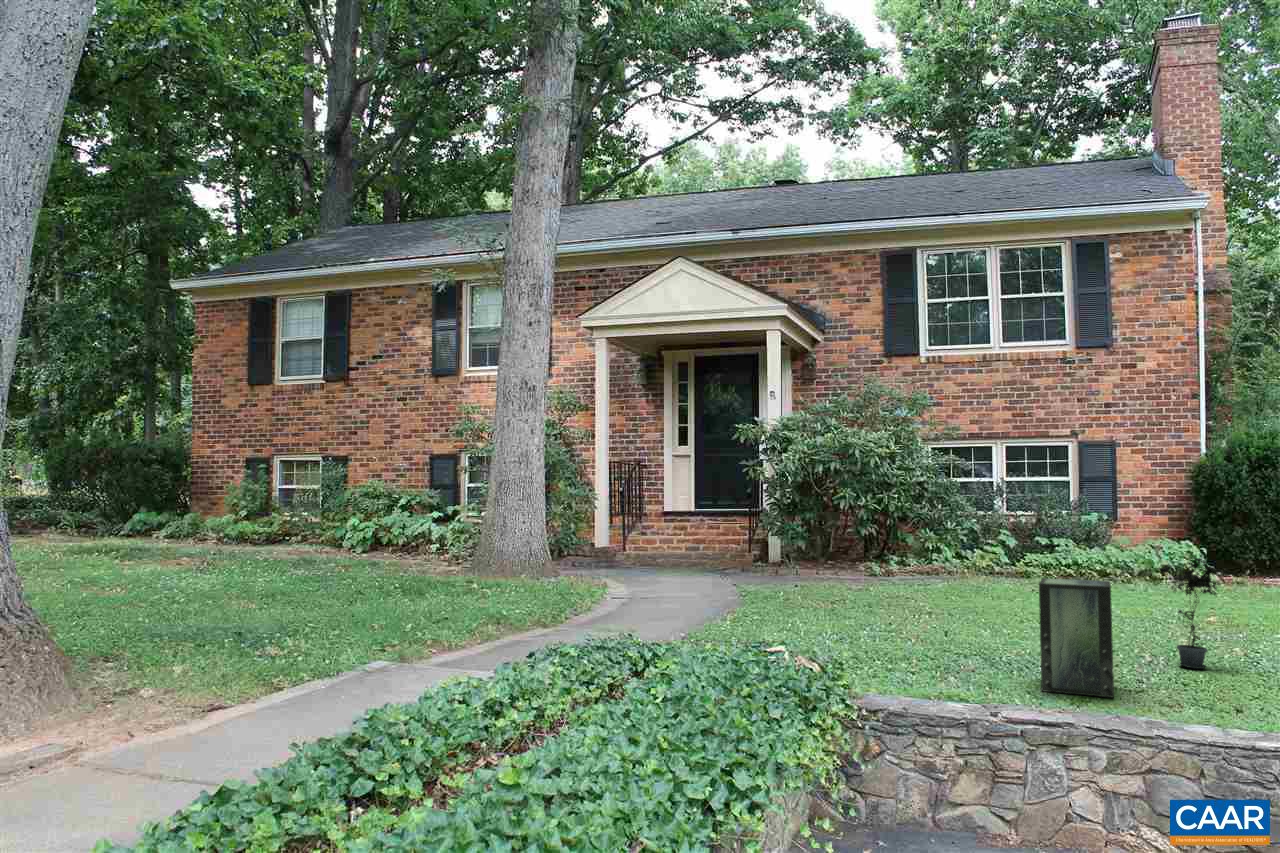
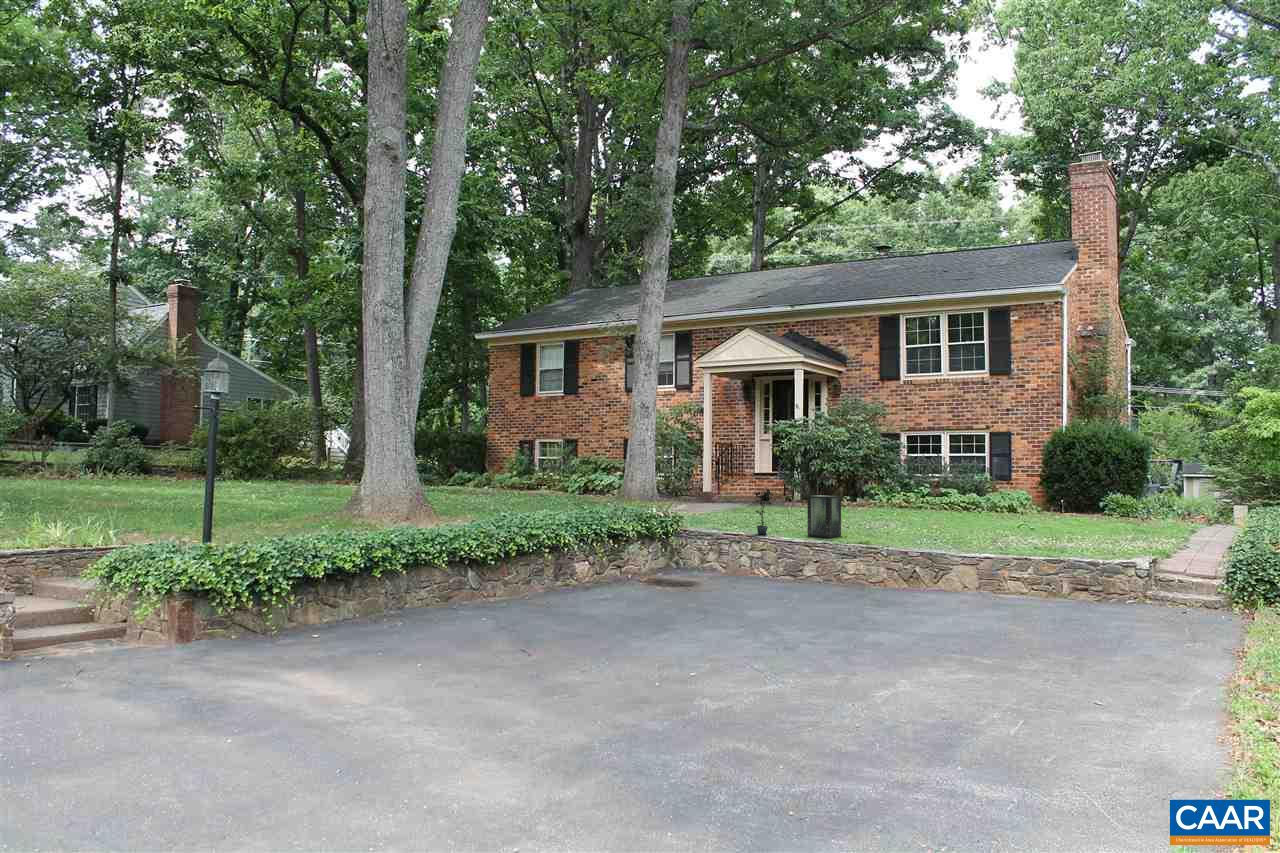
potted plant: present [1157,557,1236,669] -> present [755,487,774,535]

